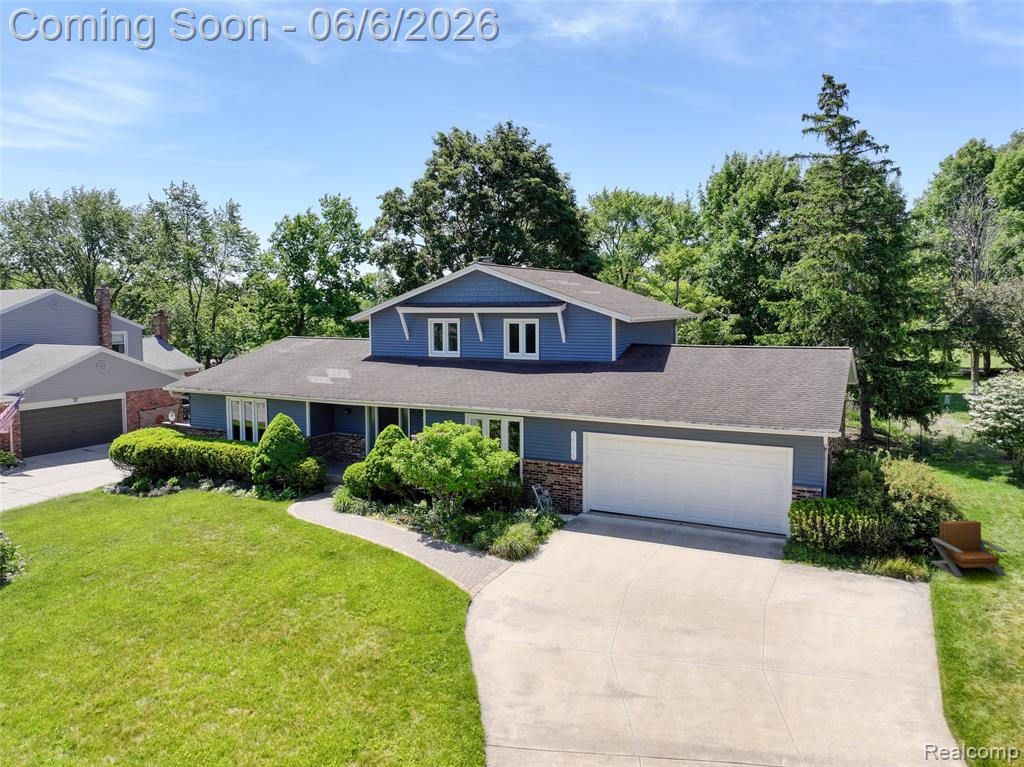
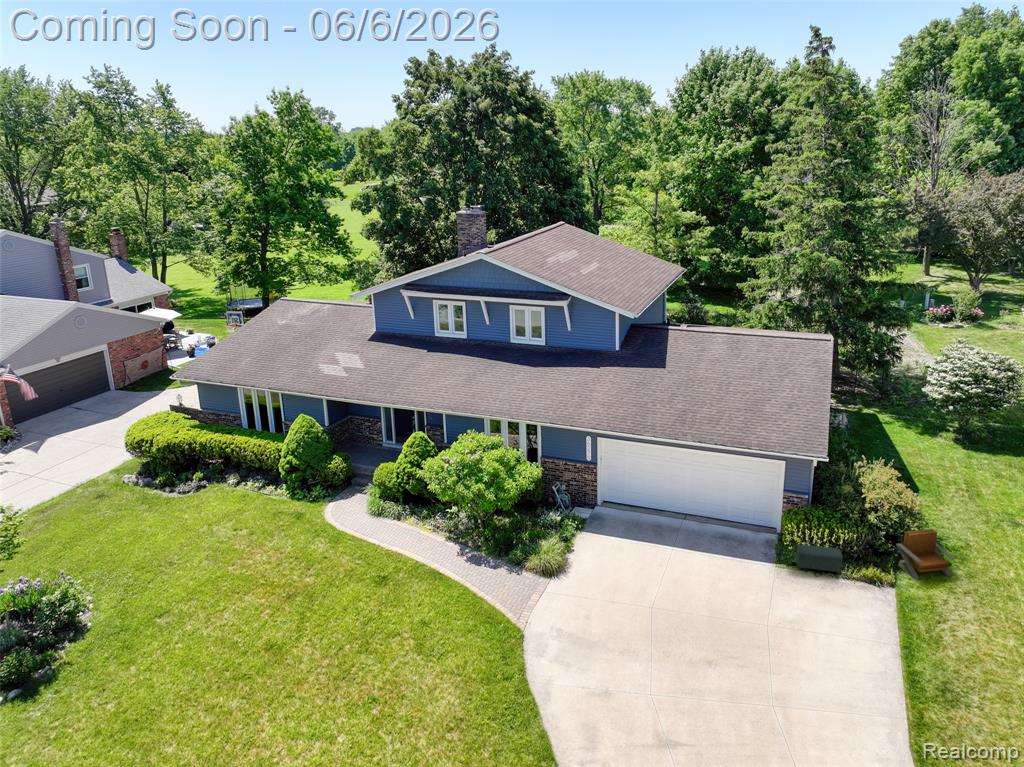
bench: none [807,536,862,570] -> present [796,544,843,574]

